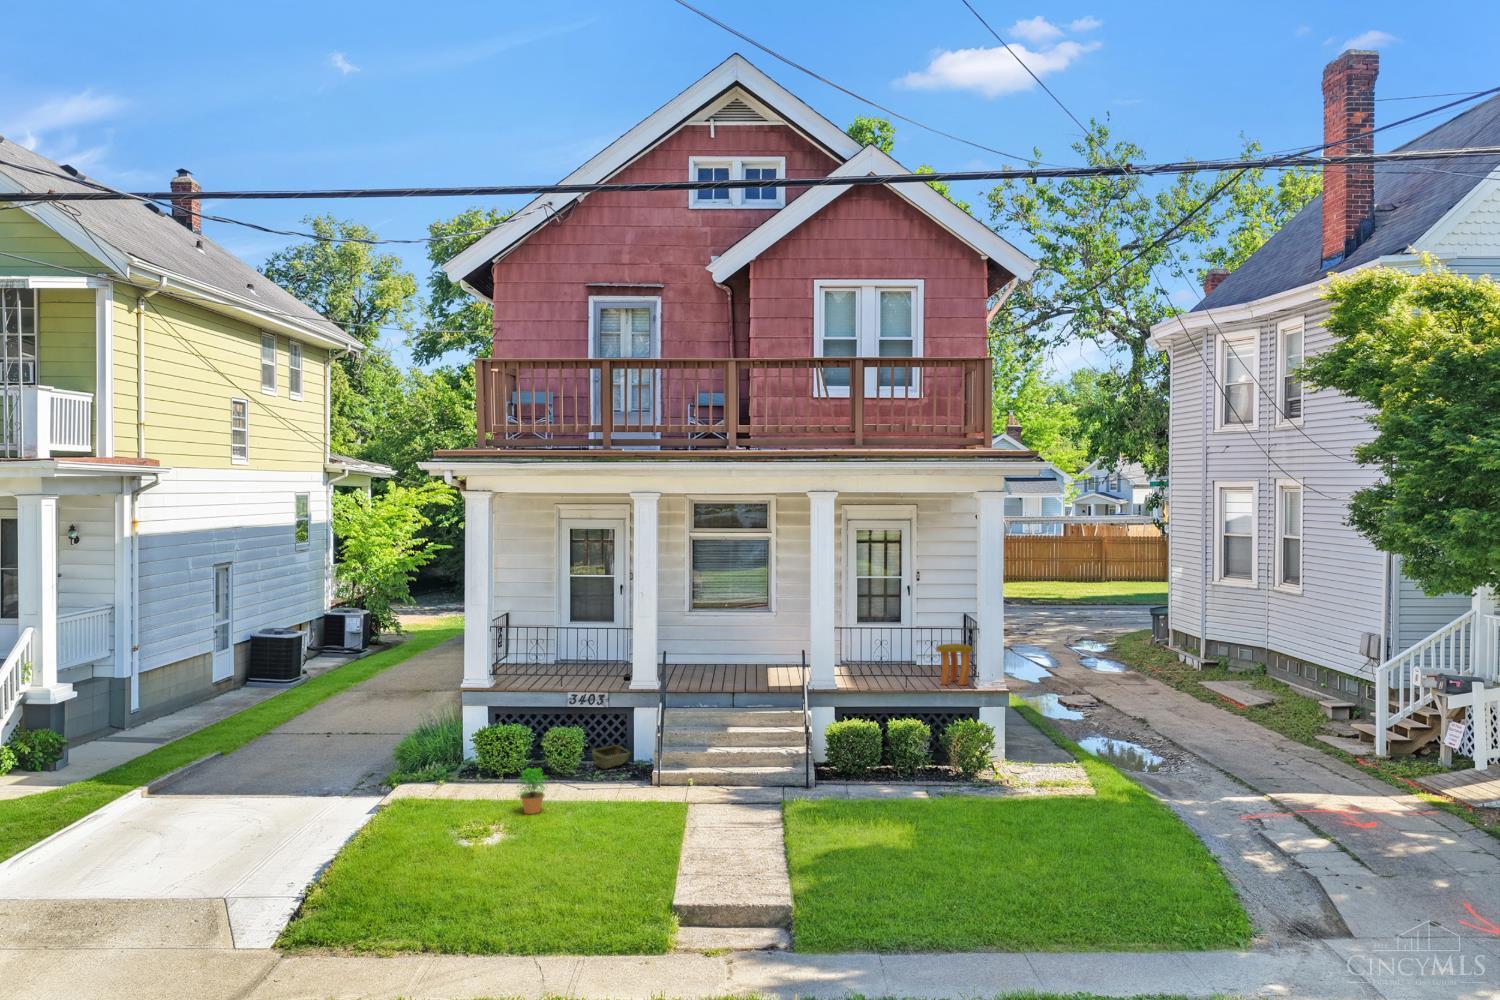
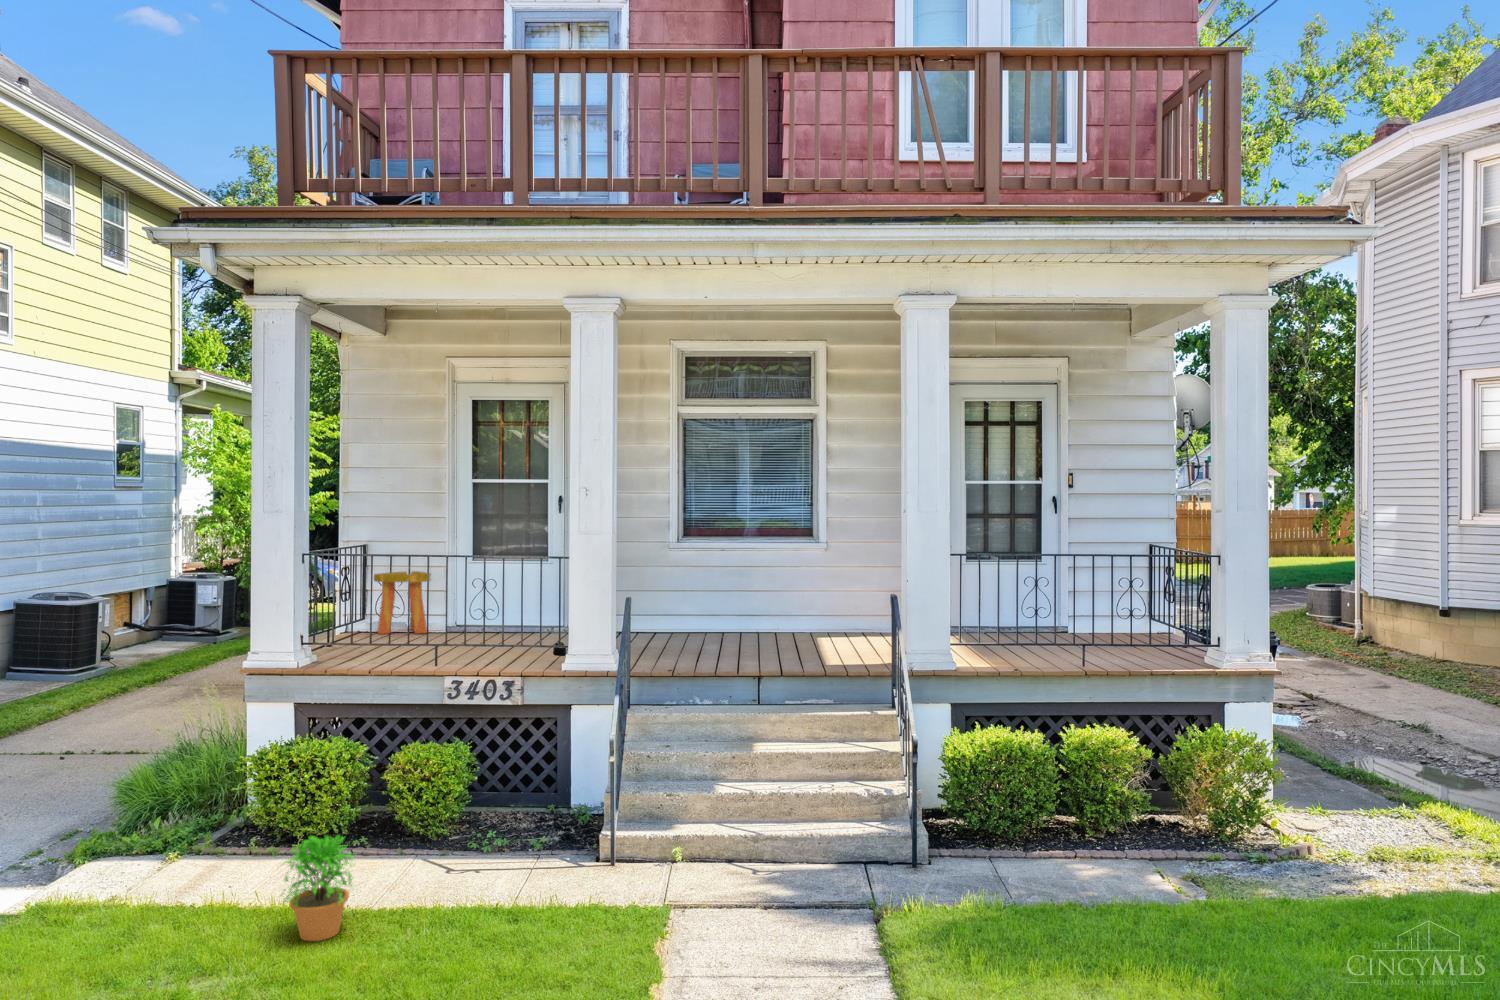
stool: present [936,643,973,685] -> present [374,571,431,634]
woven basket: present [592,745,630,769] -> none [487,776,564,824]

